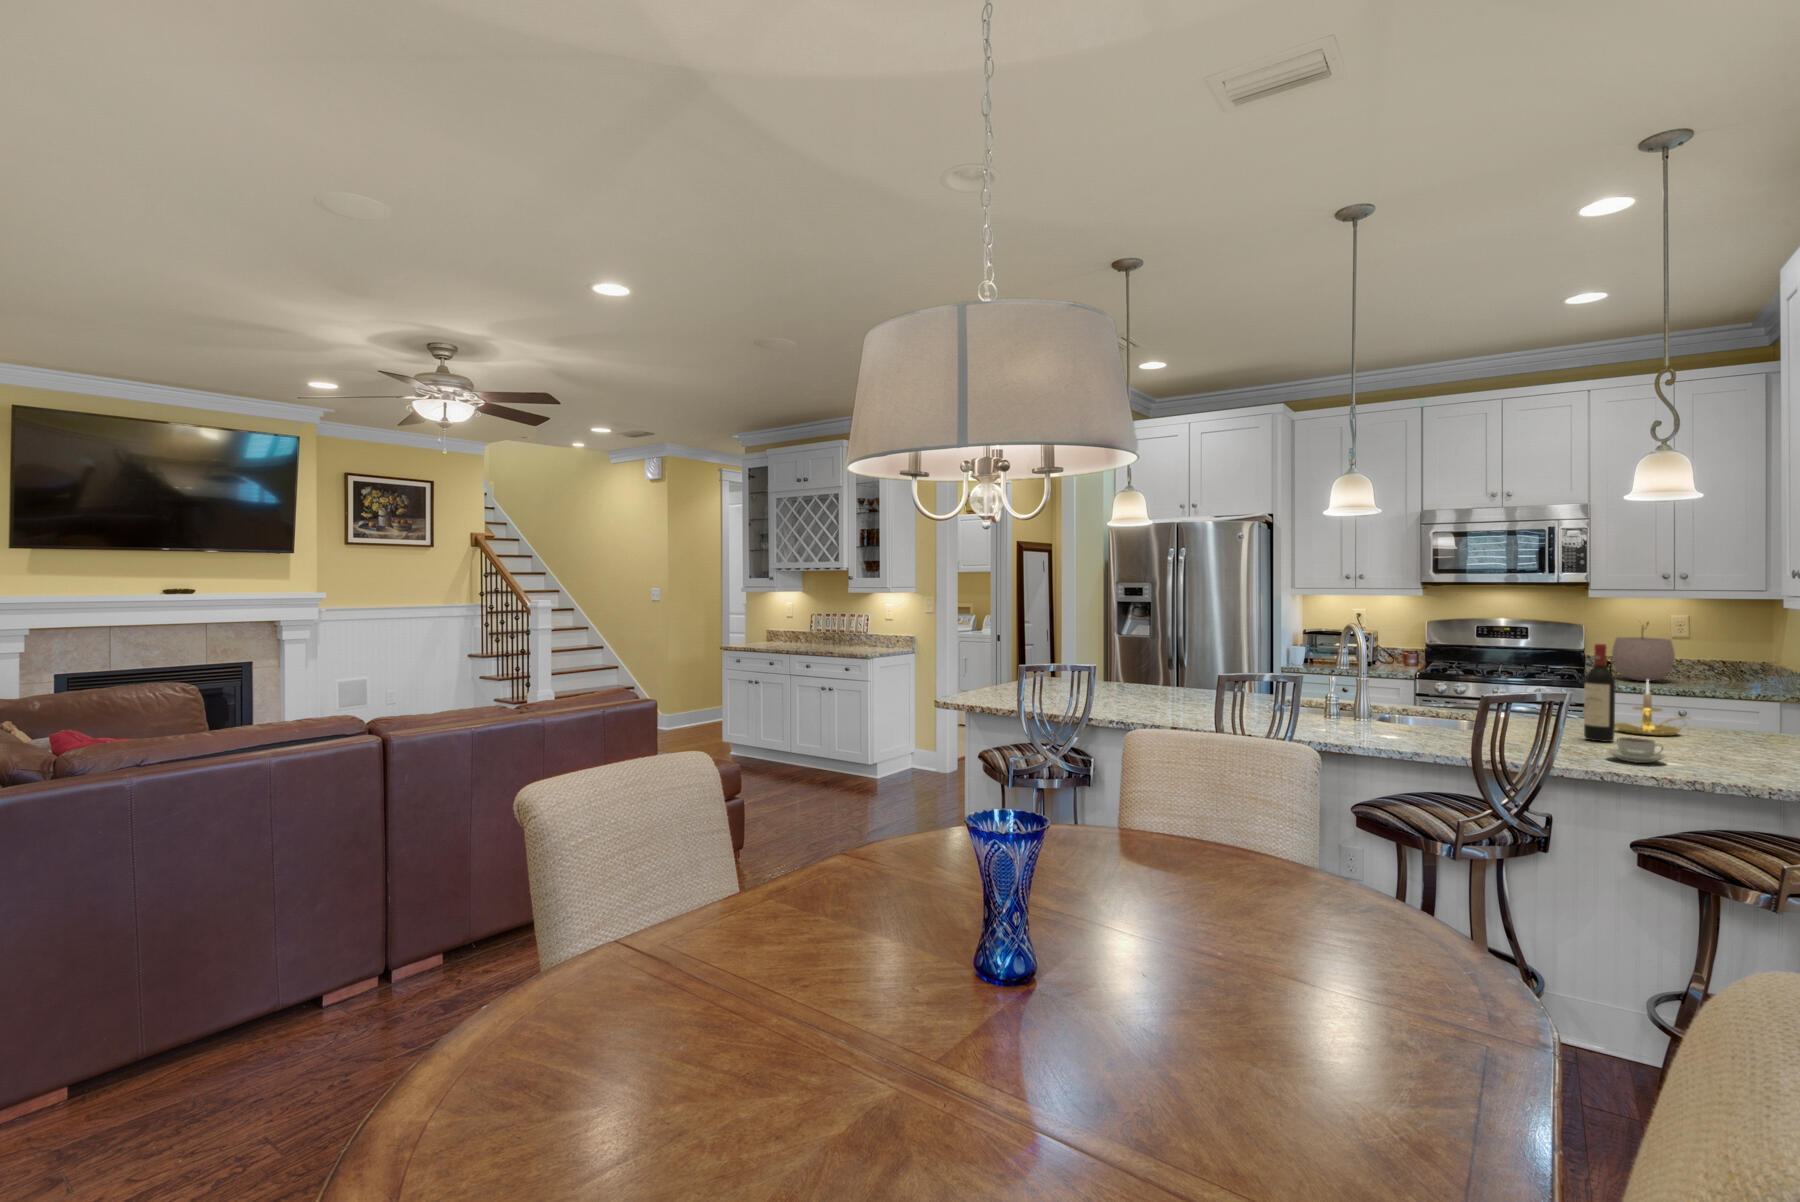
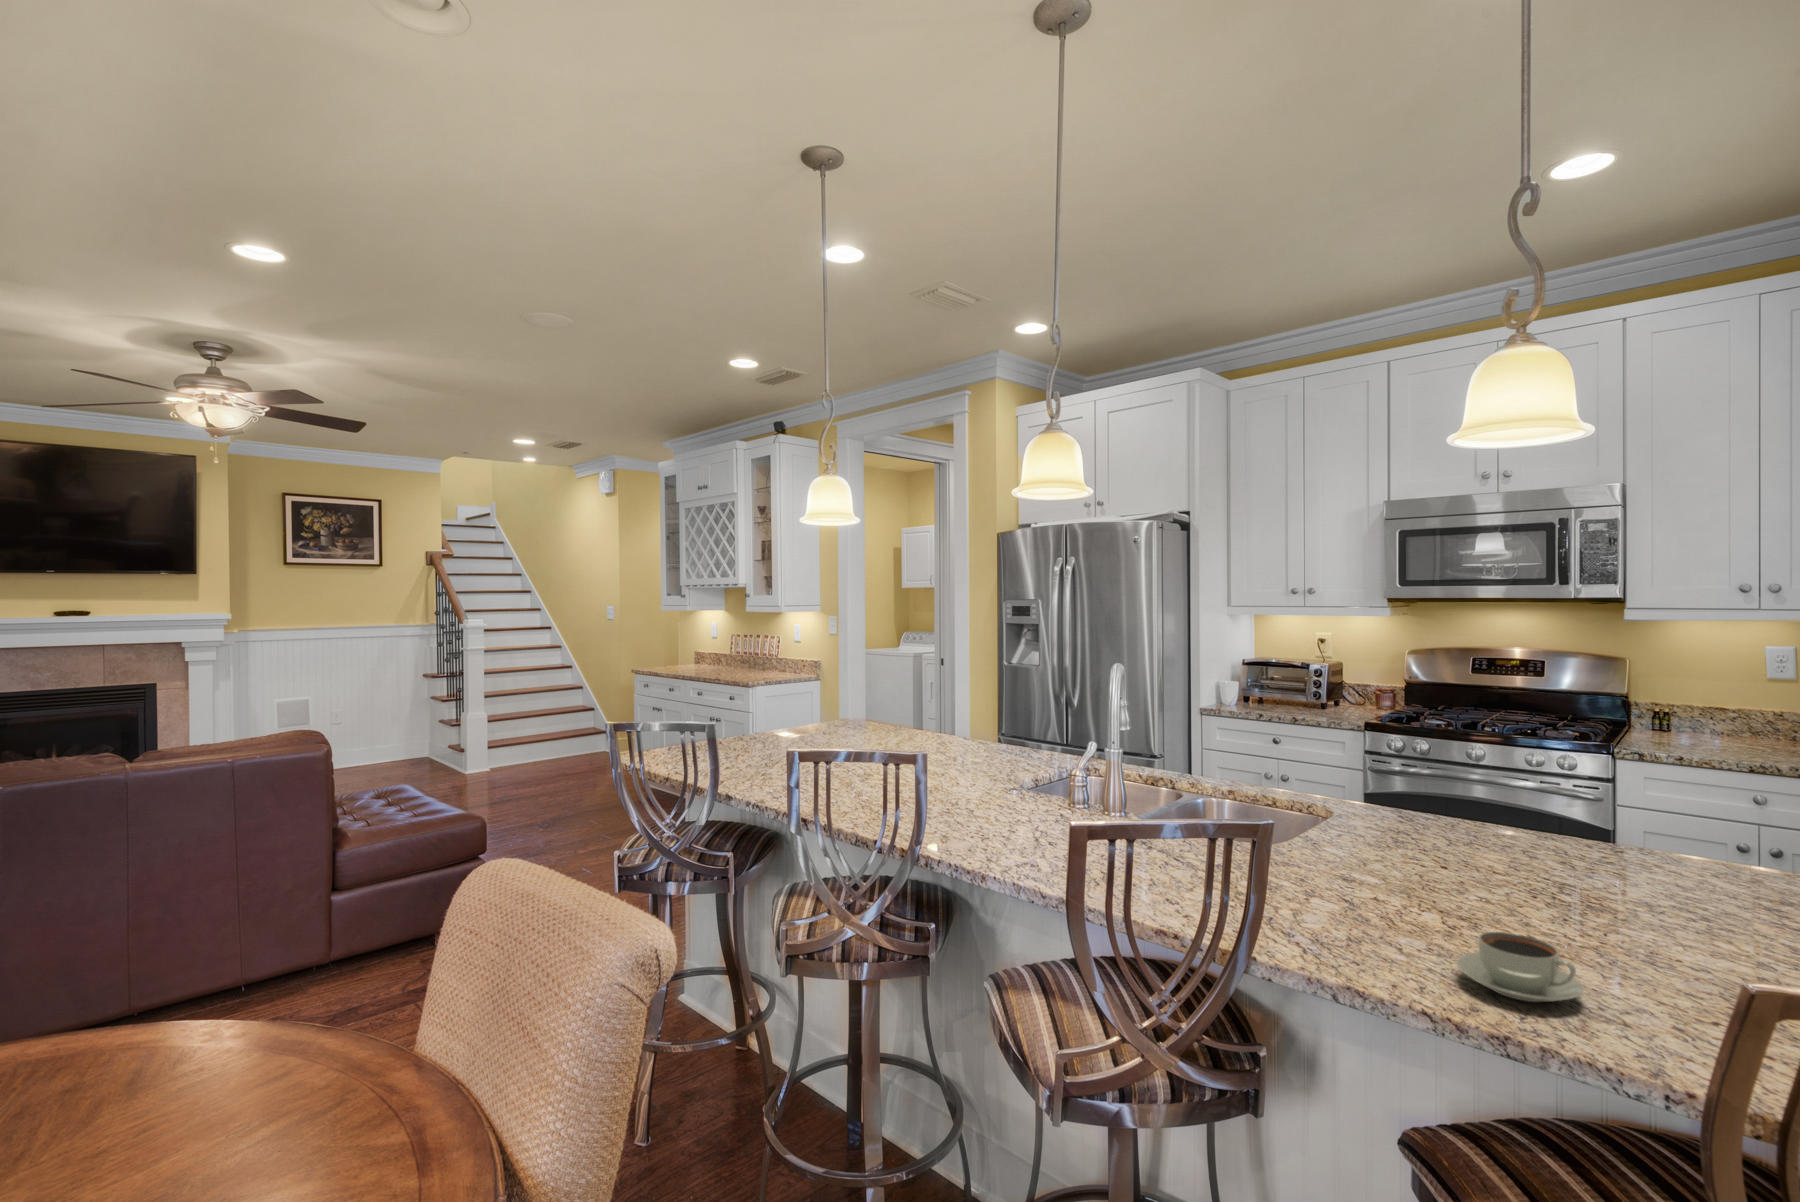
plant pot: present [1612,623,1675,681] -> none [1658,653,1760,746]
wine bottle: present [1584,644,1615,742] -> none [1472,718,1529,911]
candle holder: present [1615,680,1689,736] -> none [1555,783,1708,896]

